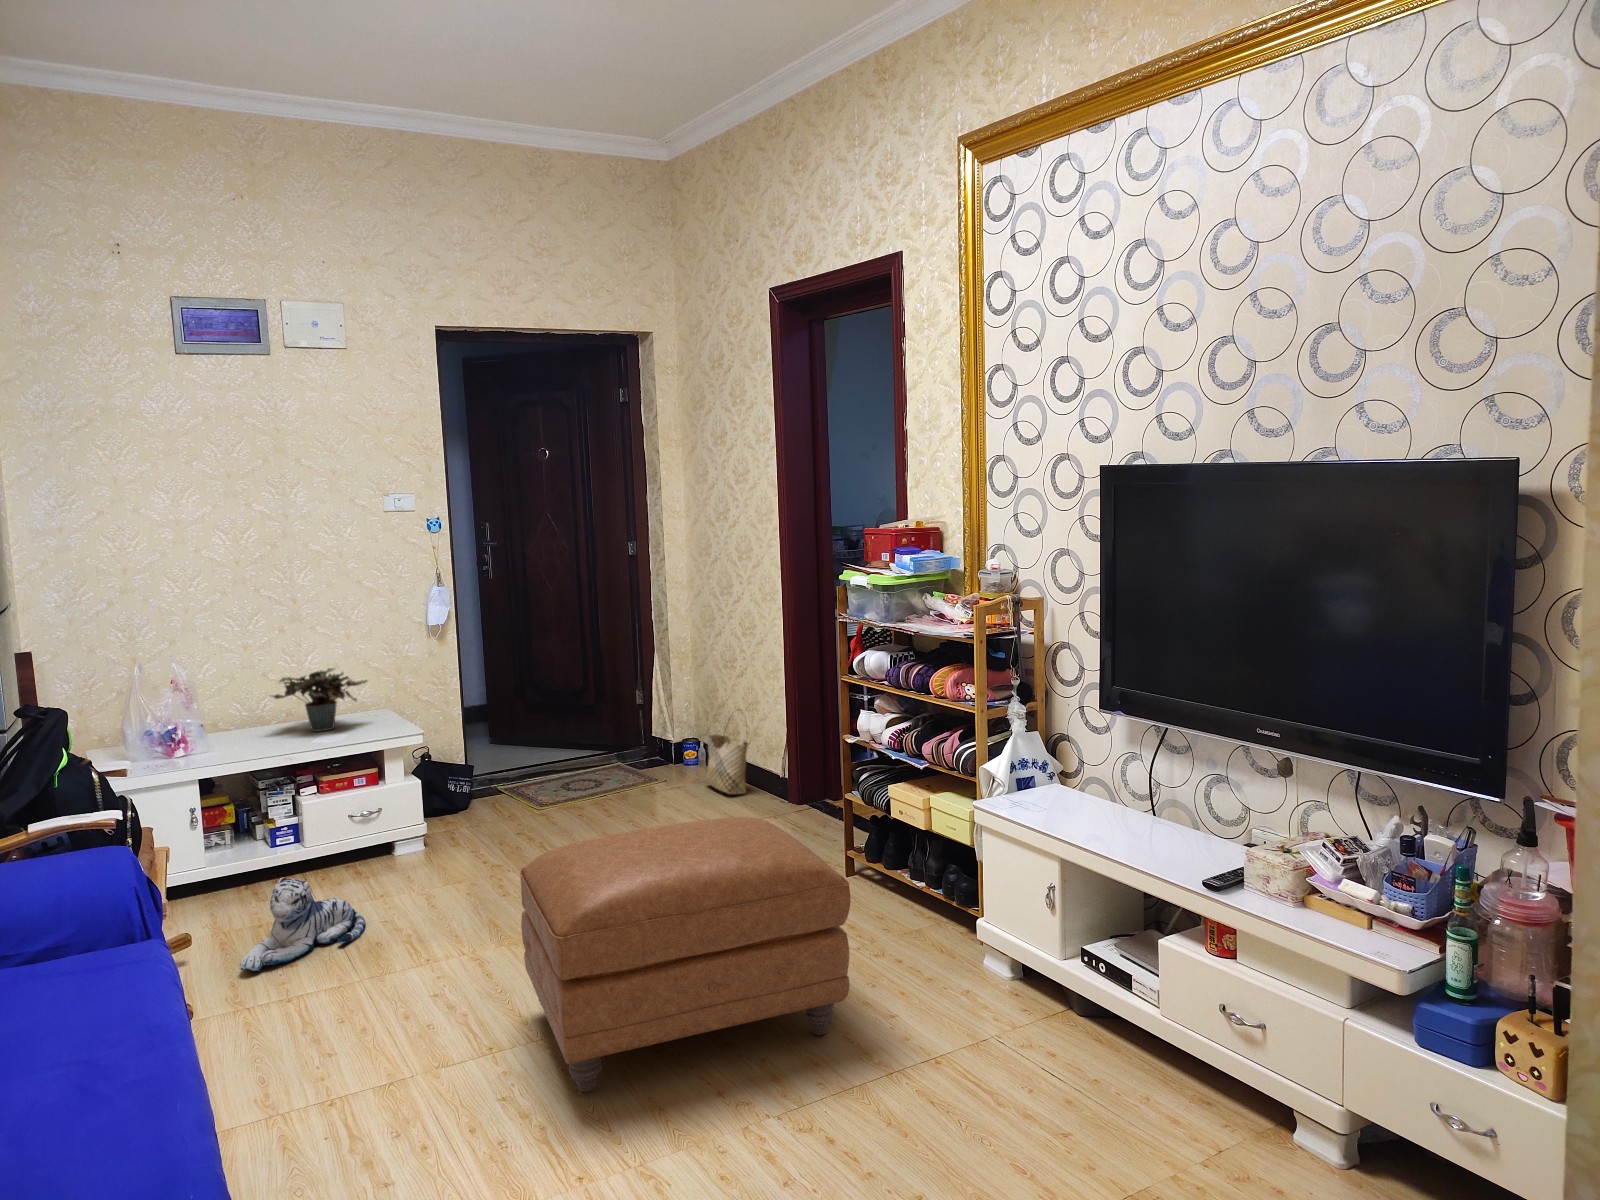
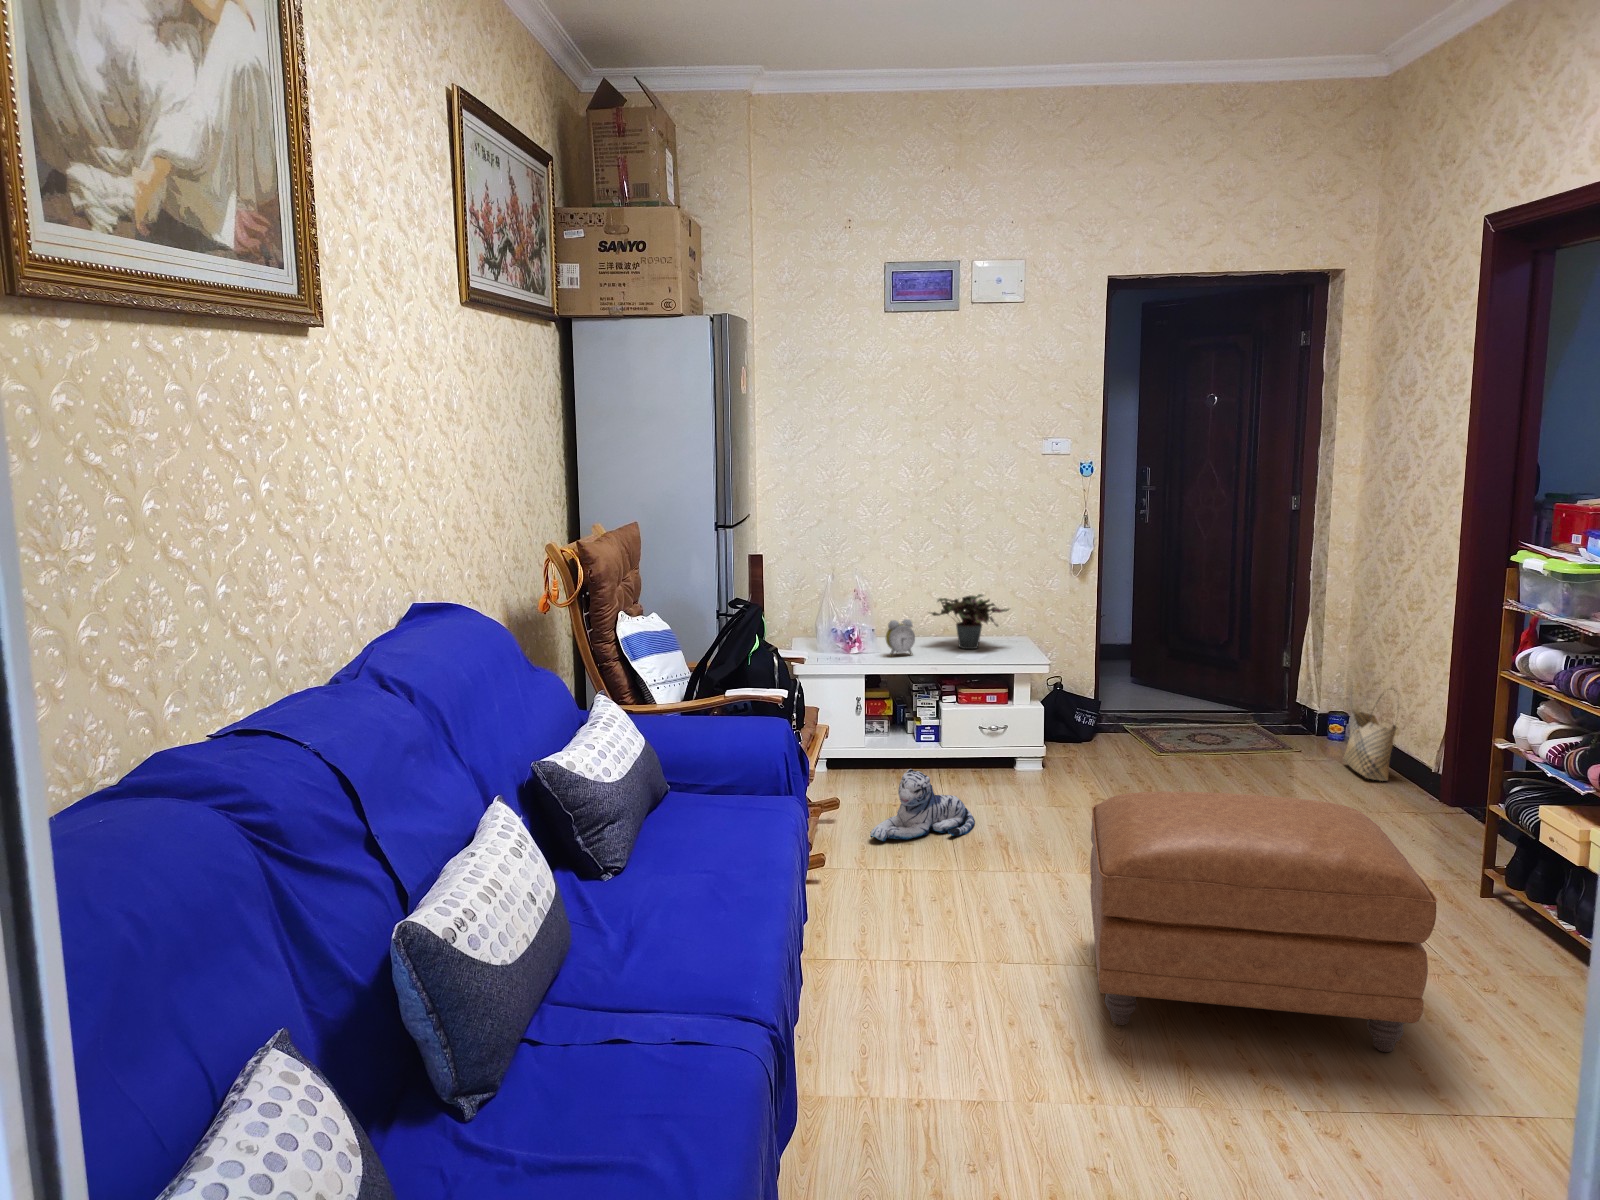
alarm clock: none [220,706,258,753] -> present [886,619,915,656]

